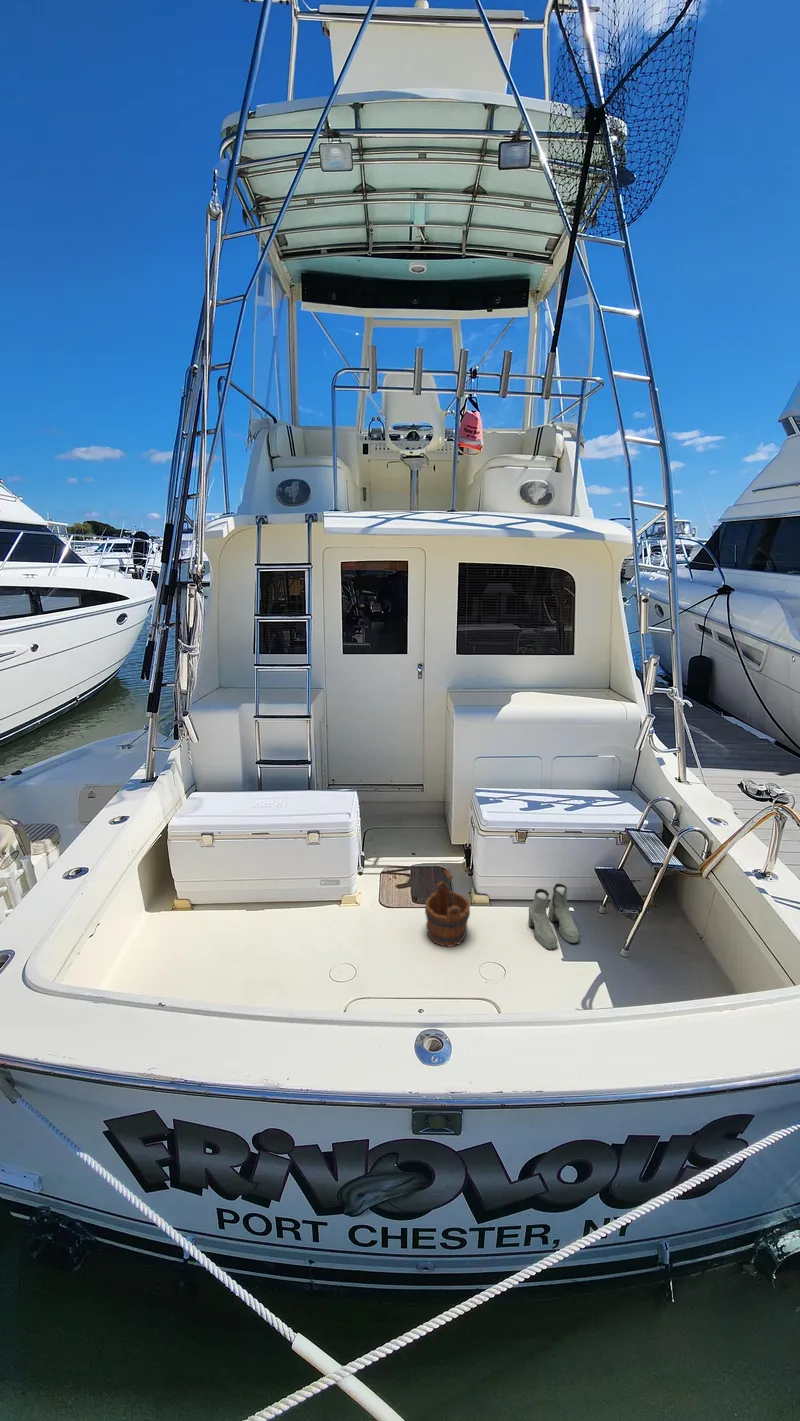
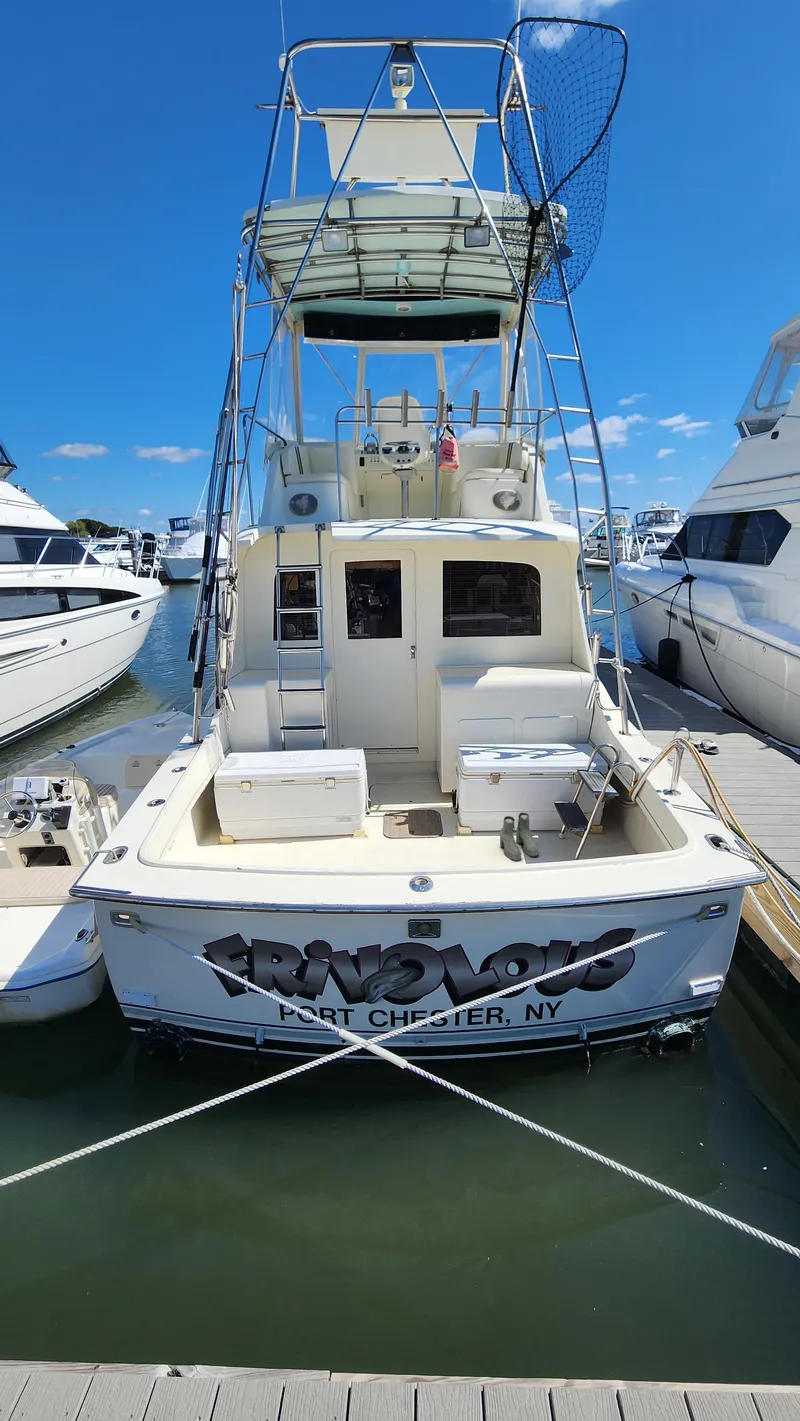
wooden bucket: present [425,870,470,947] -> none [419,801,453,861]

